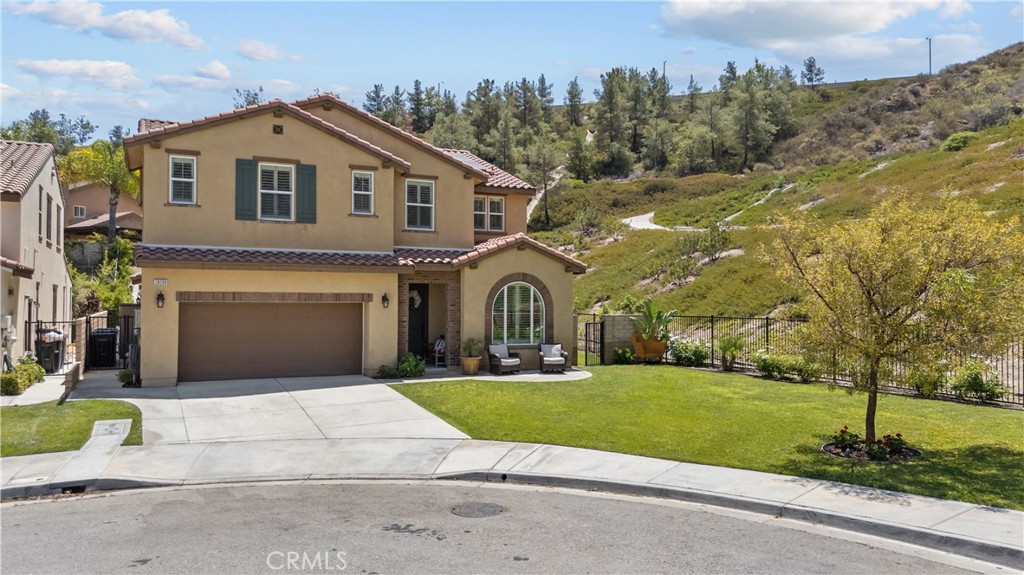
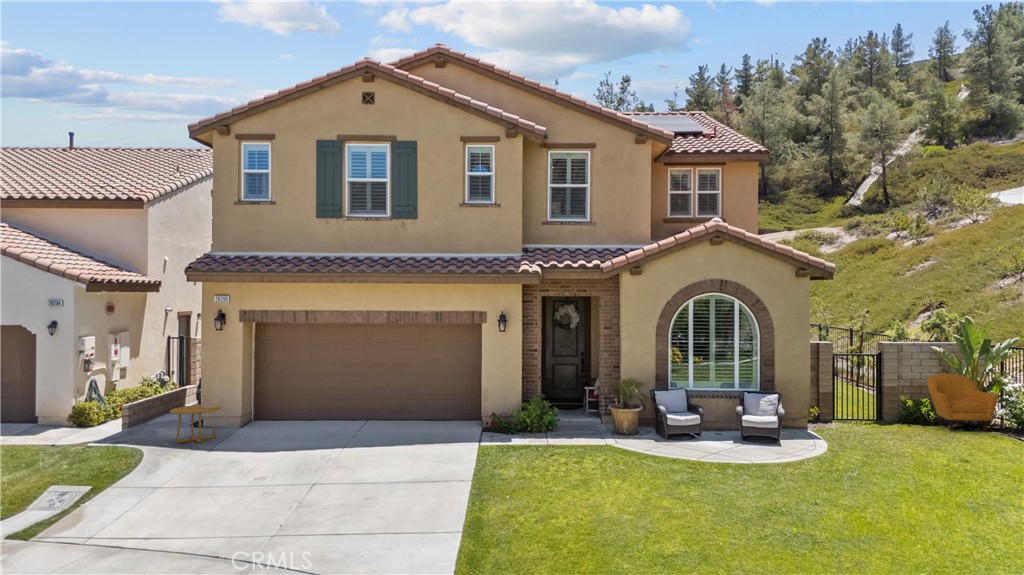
round table: none [125,368,168,397] -> present [170,405,222,443]

